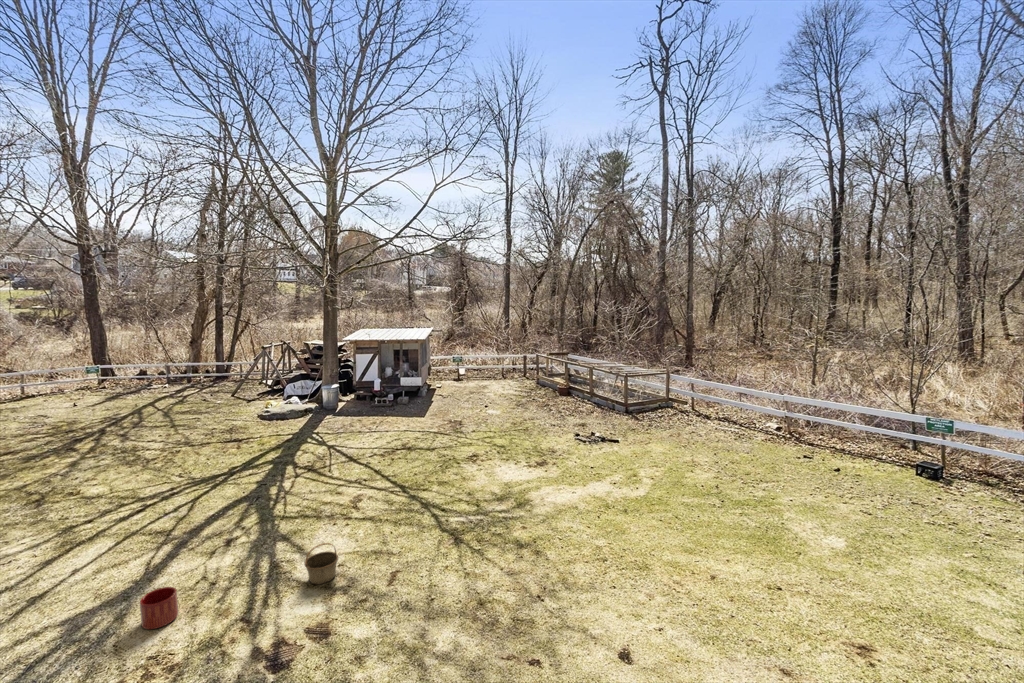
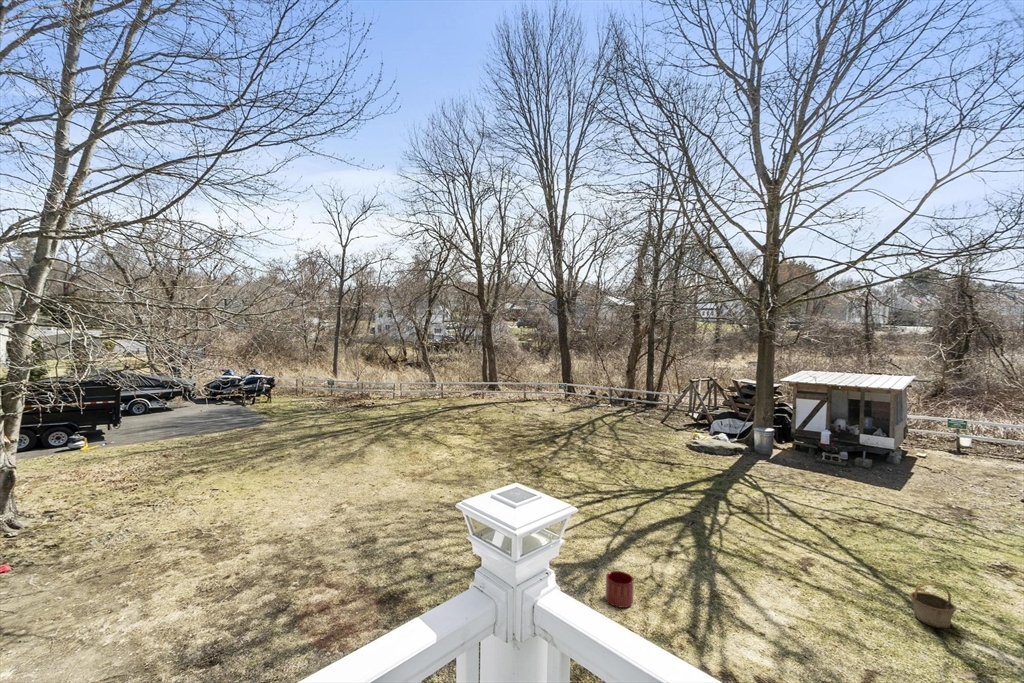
basket: present [304,543,338,584] -> present [910,583,956,628]

